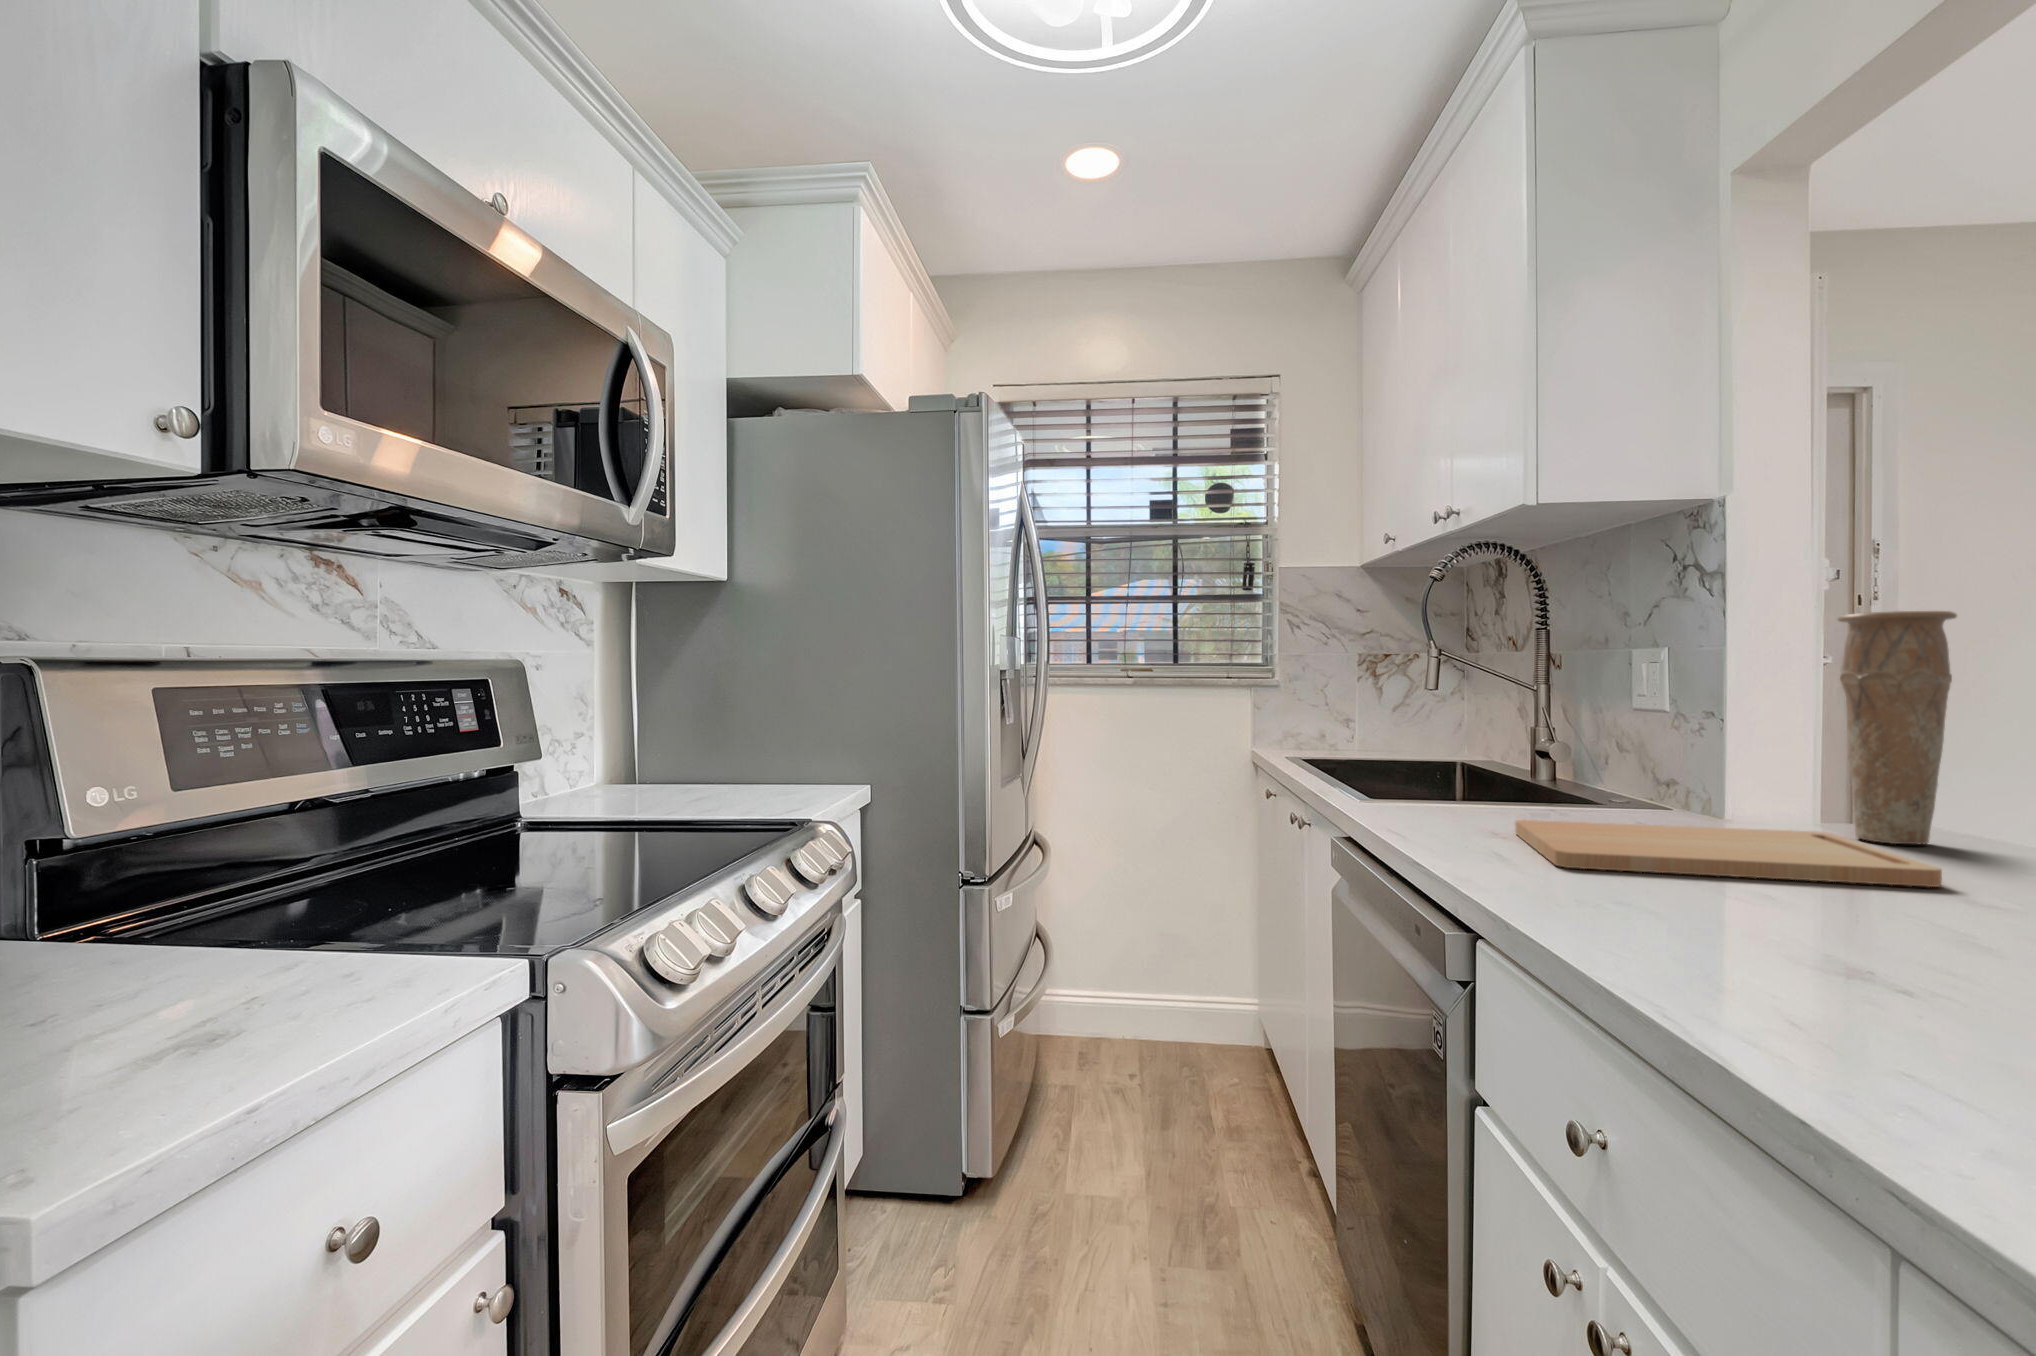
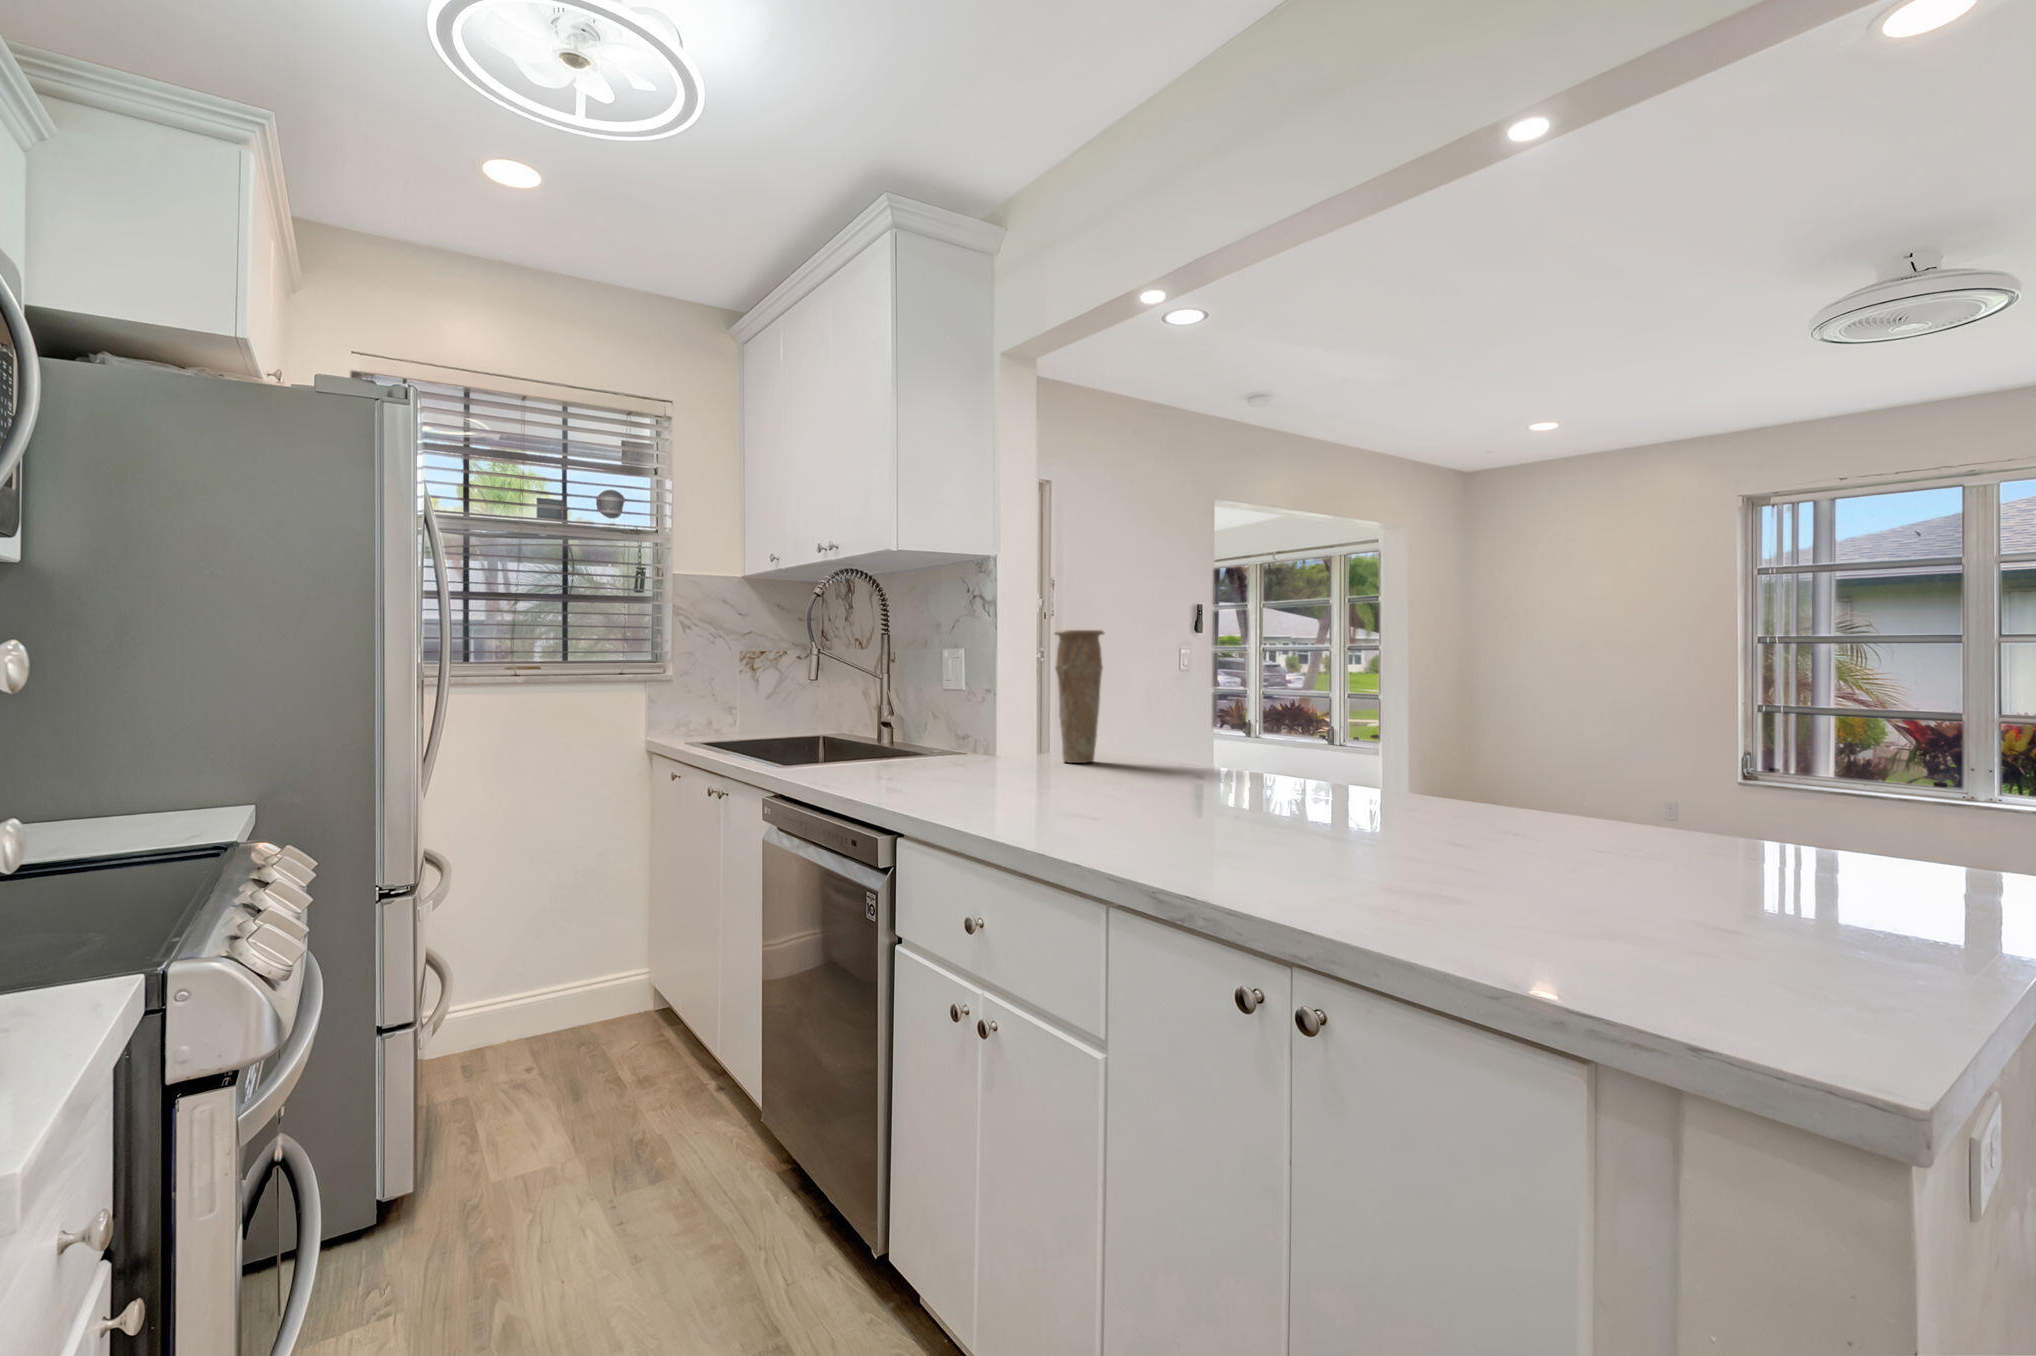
cutting board: present [1515,820,1942,887] -> none [893,759,1103,791]

